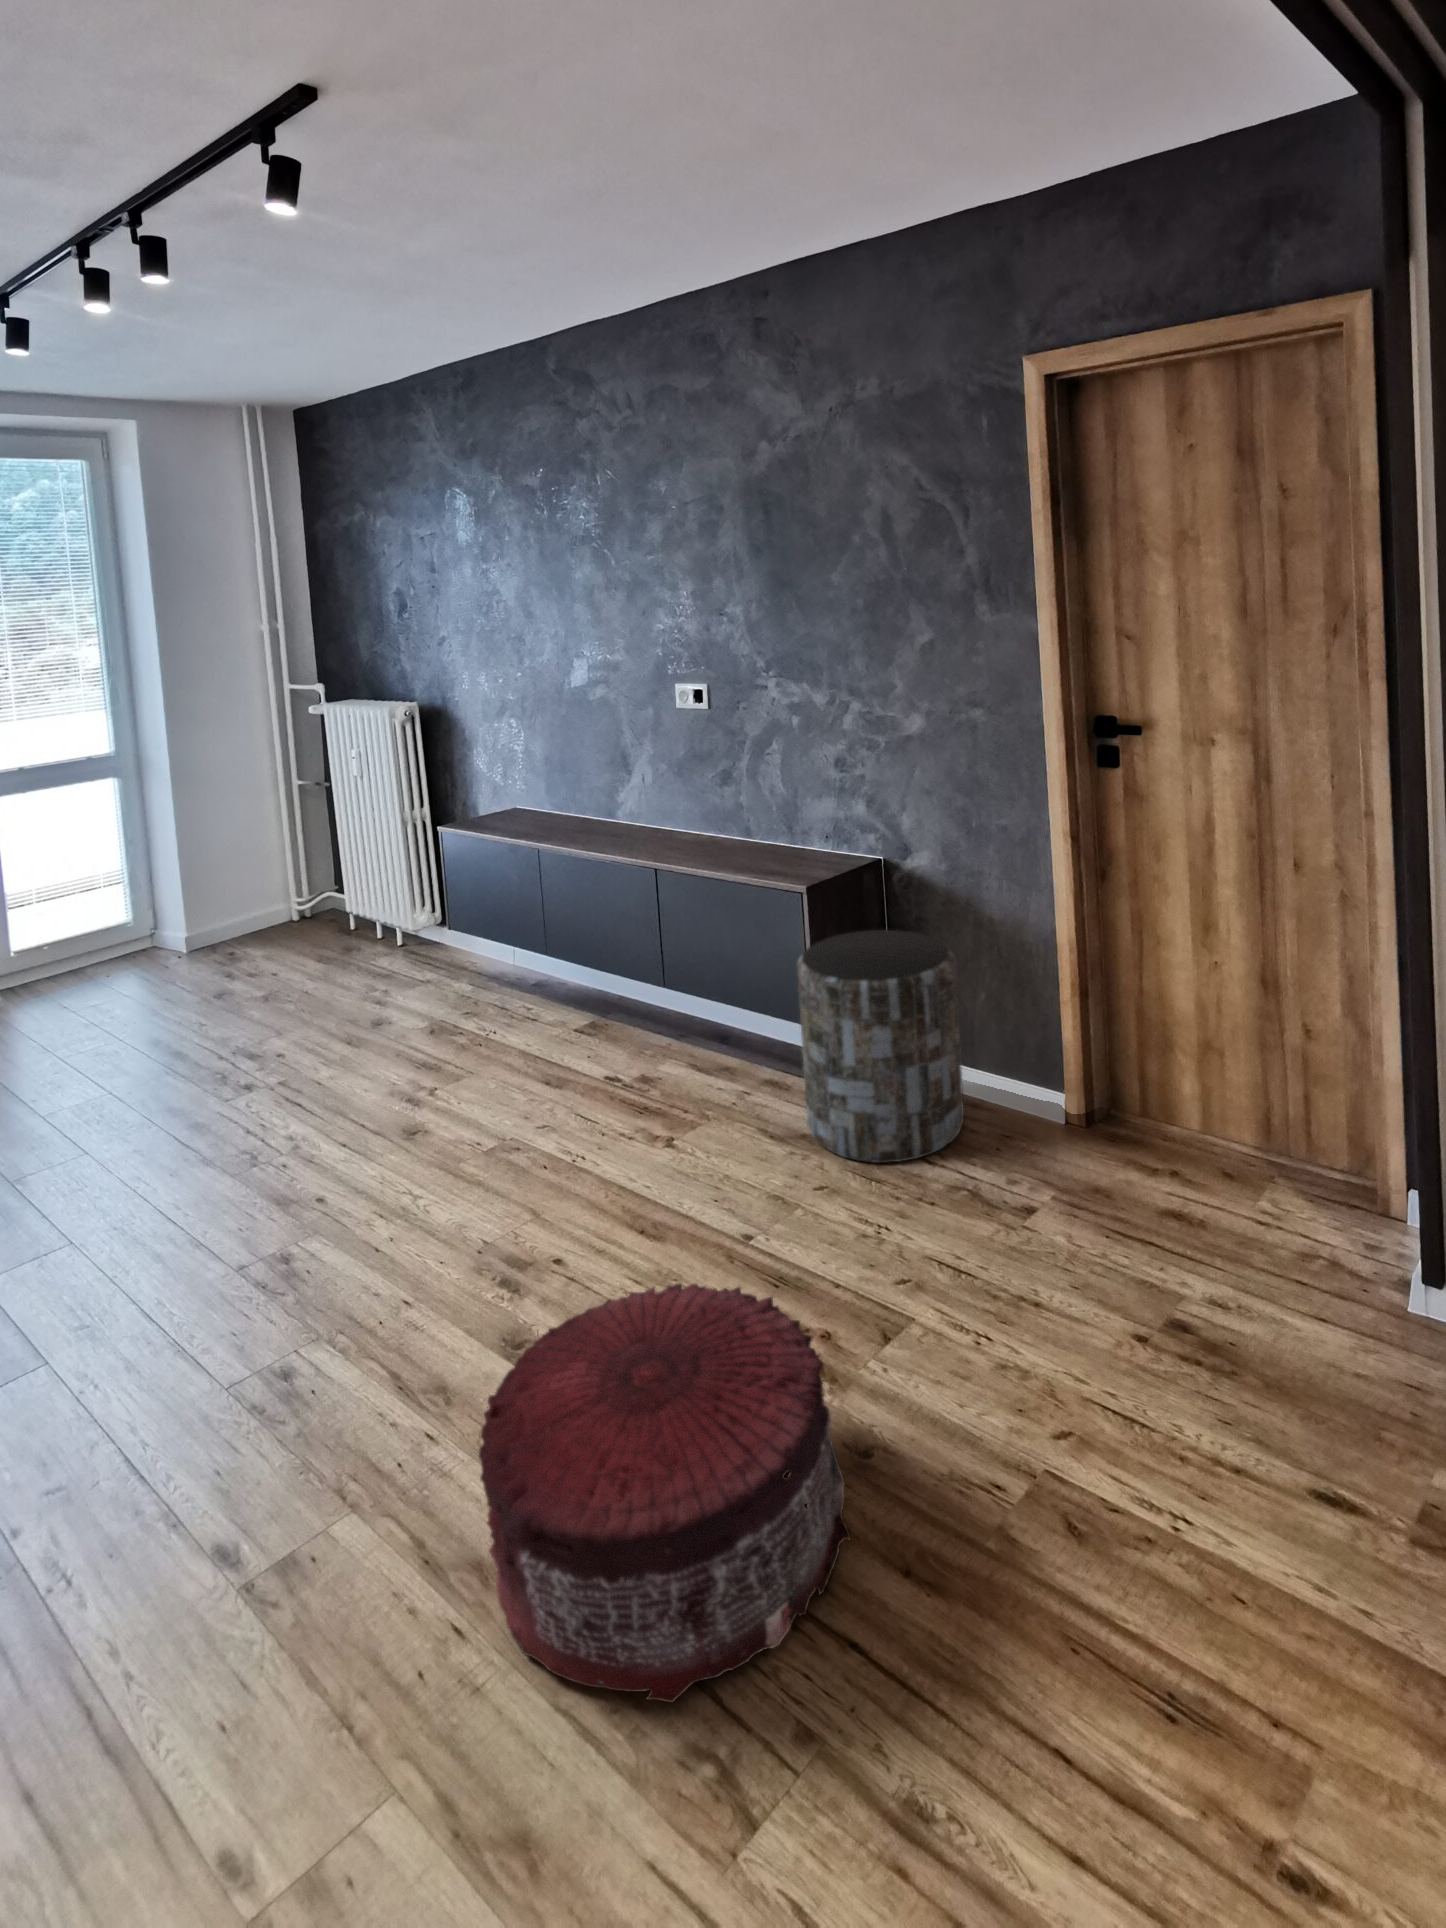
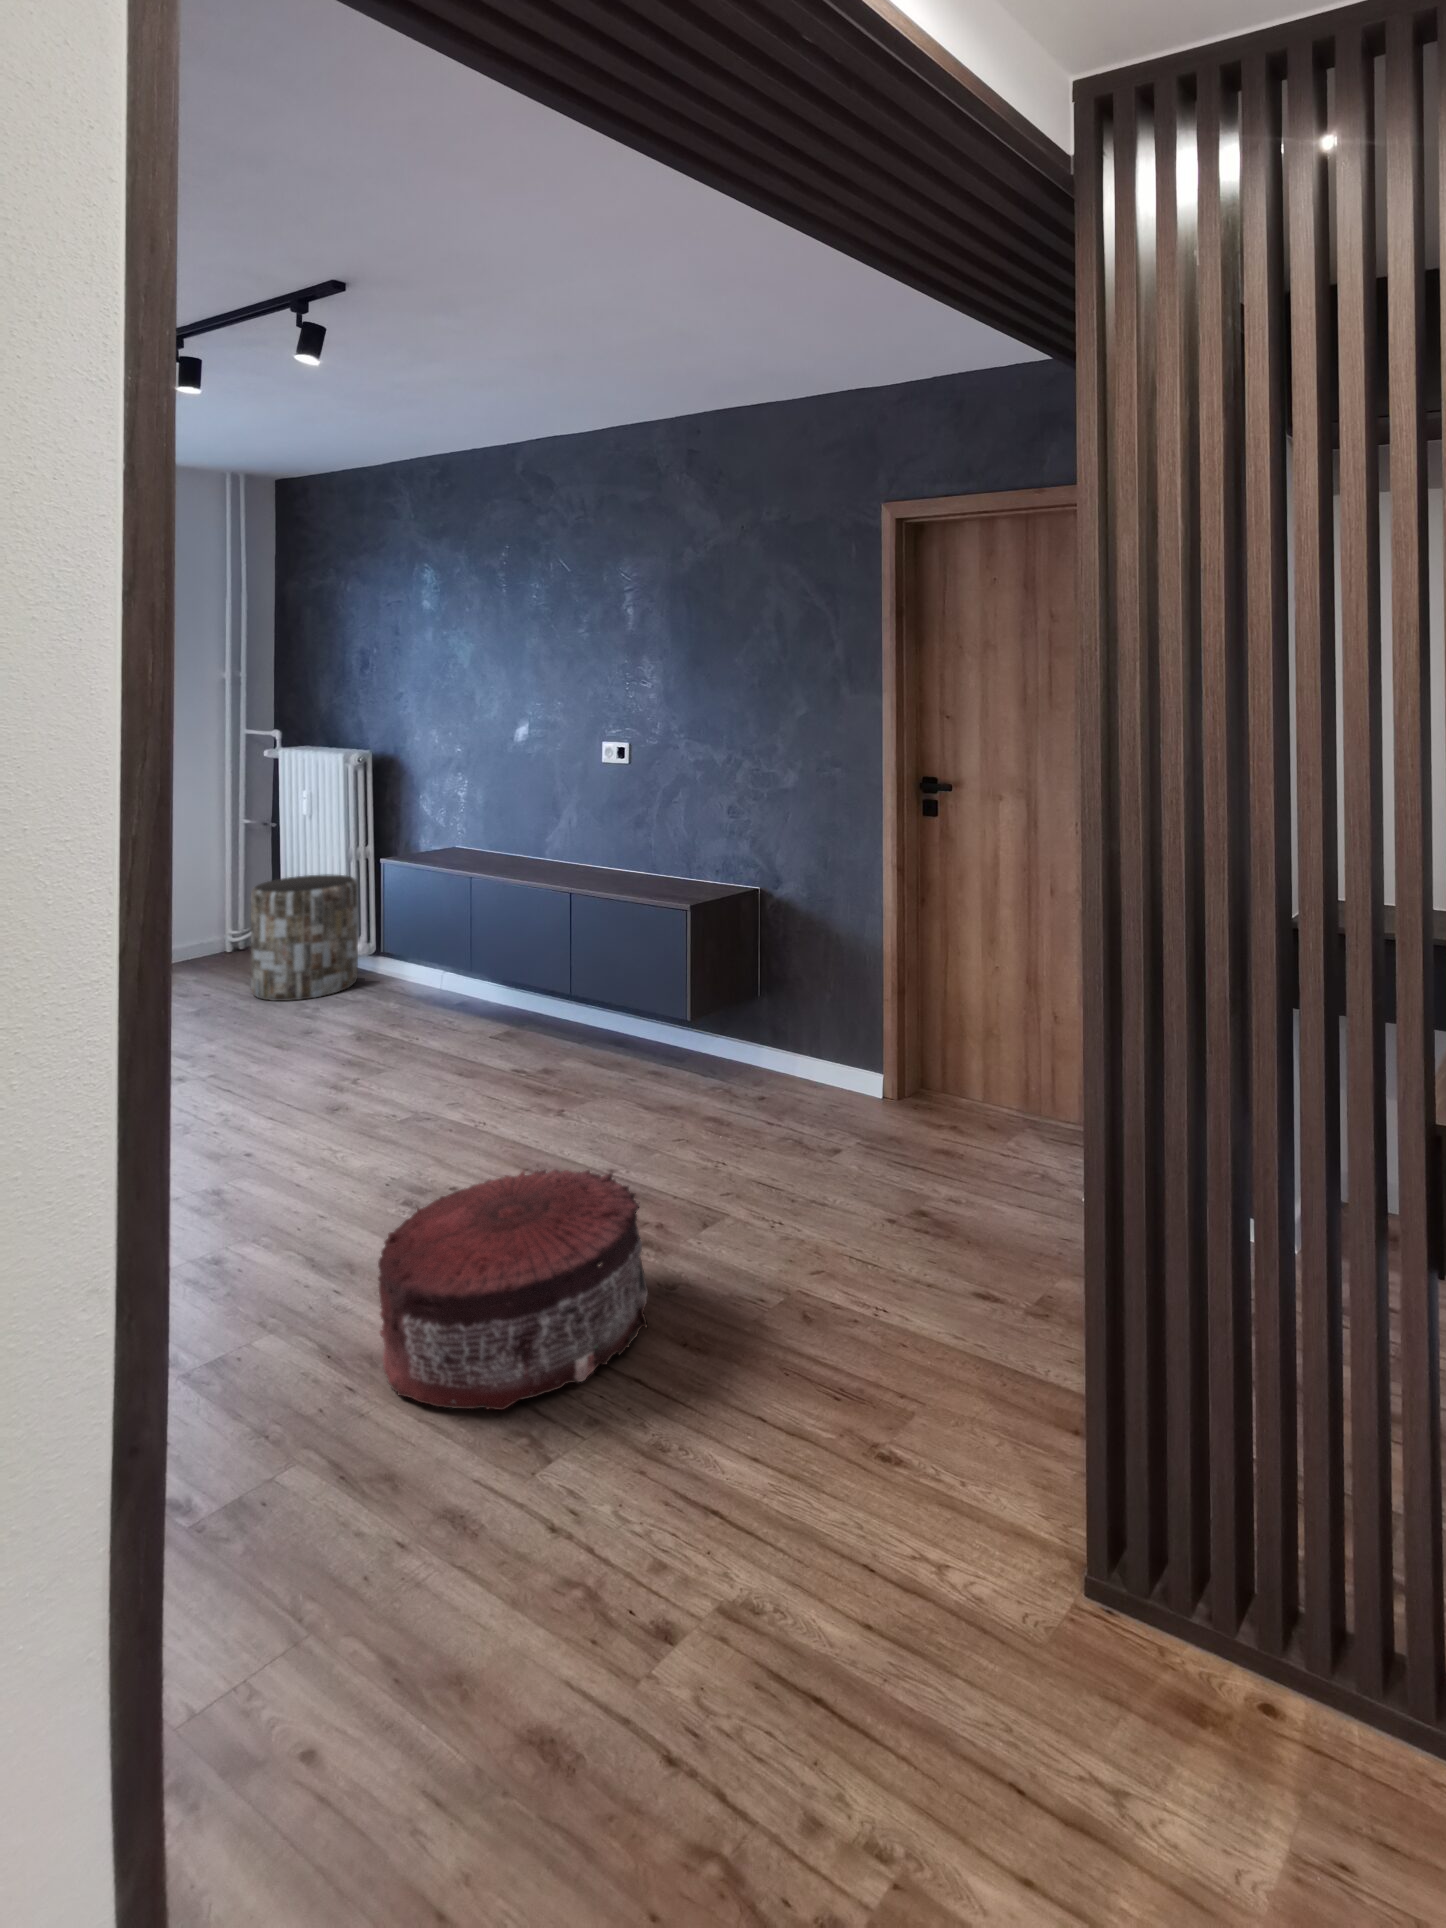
side table: present [797,930,964,1163] -> present [251,874,358,1001]

